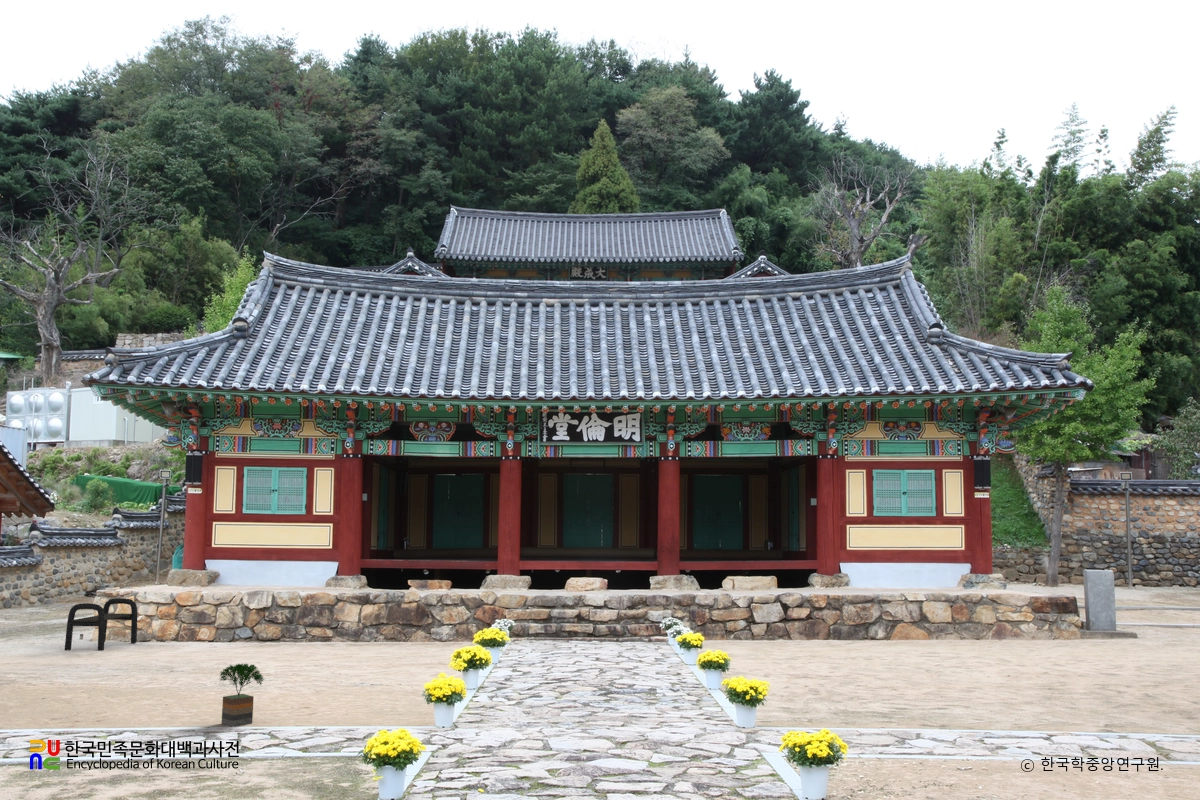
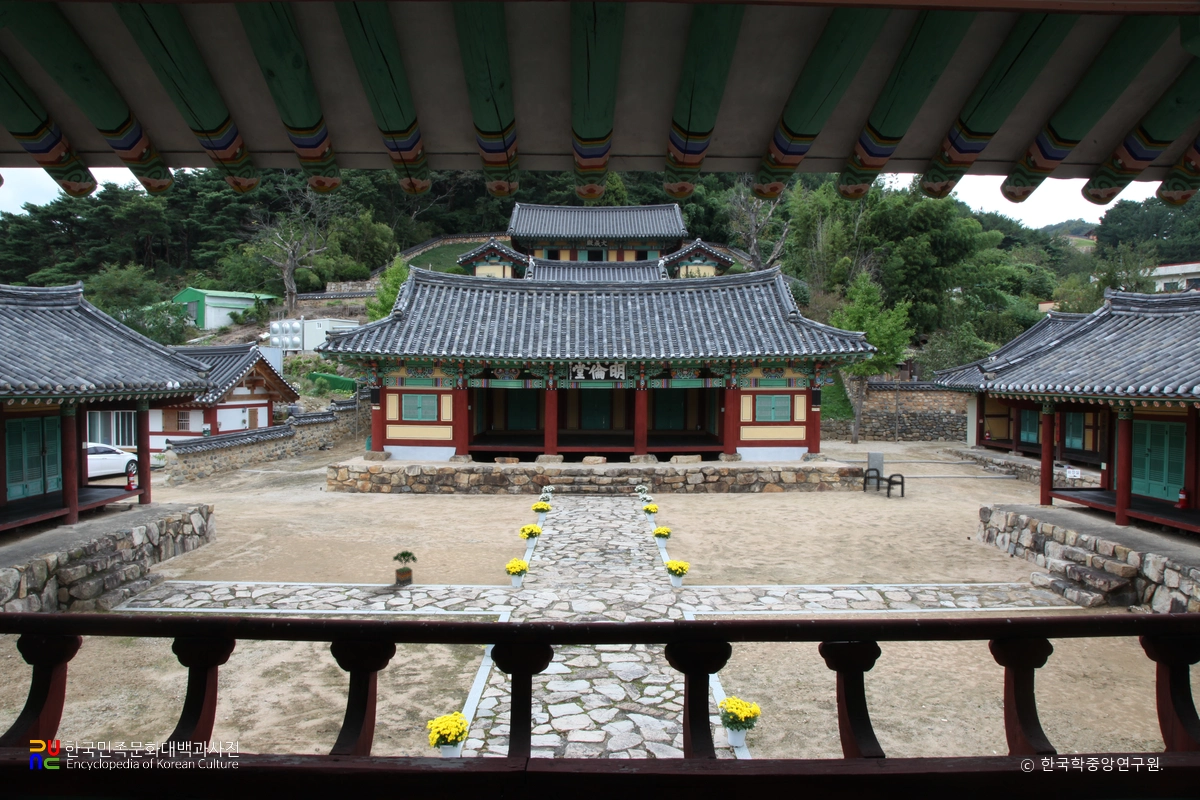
bench: present [65,598,137,651] -> present [863,468,904,498]

